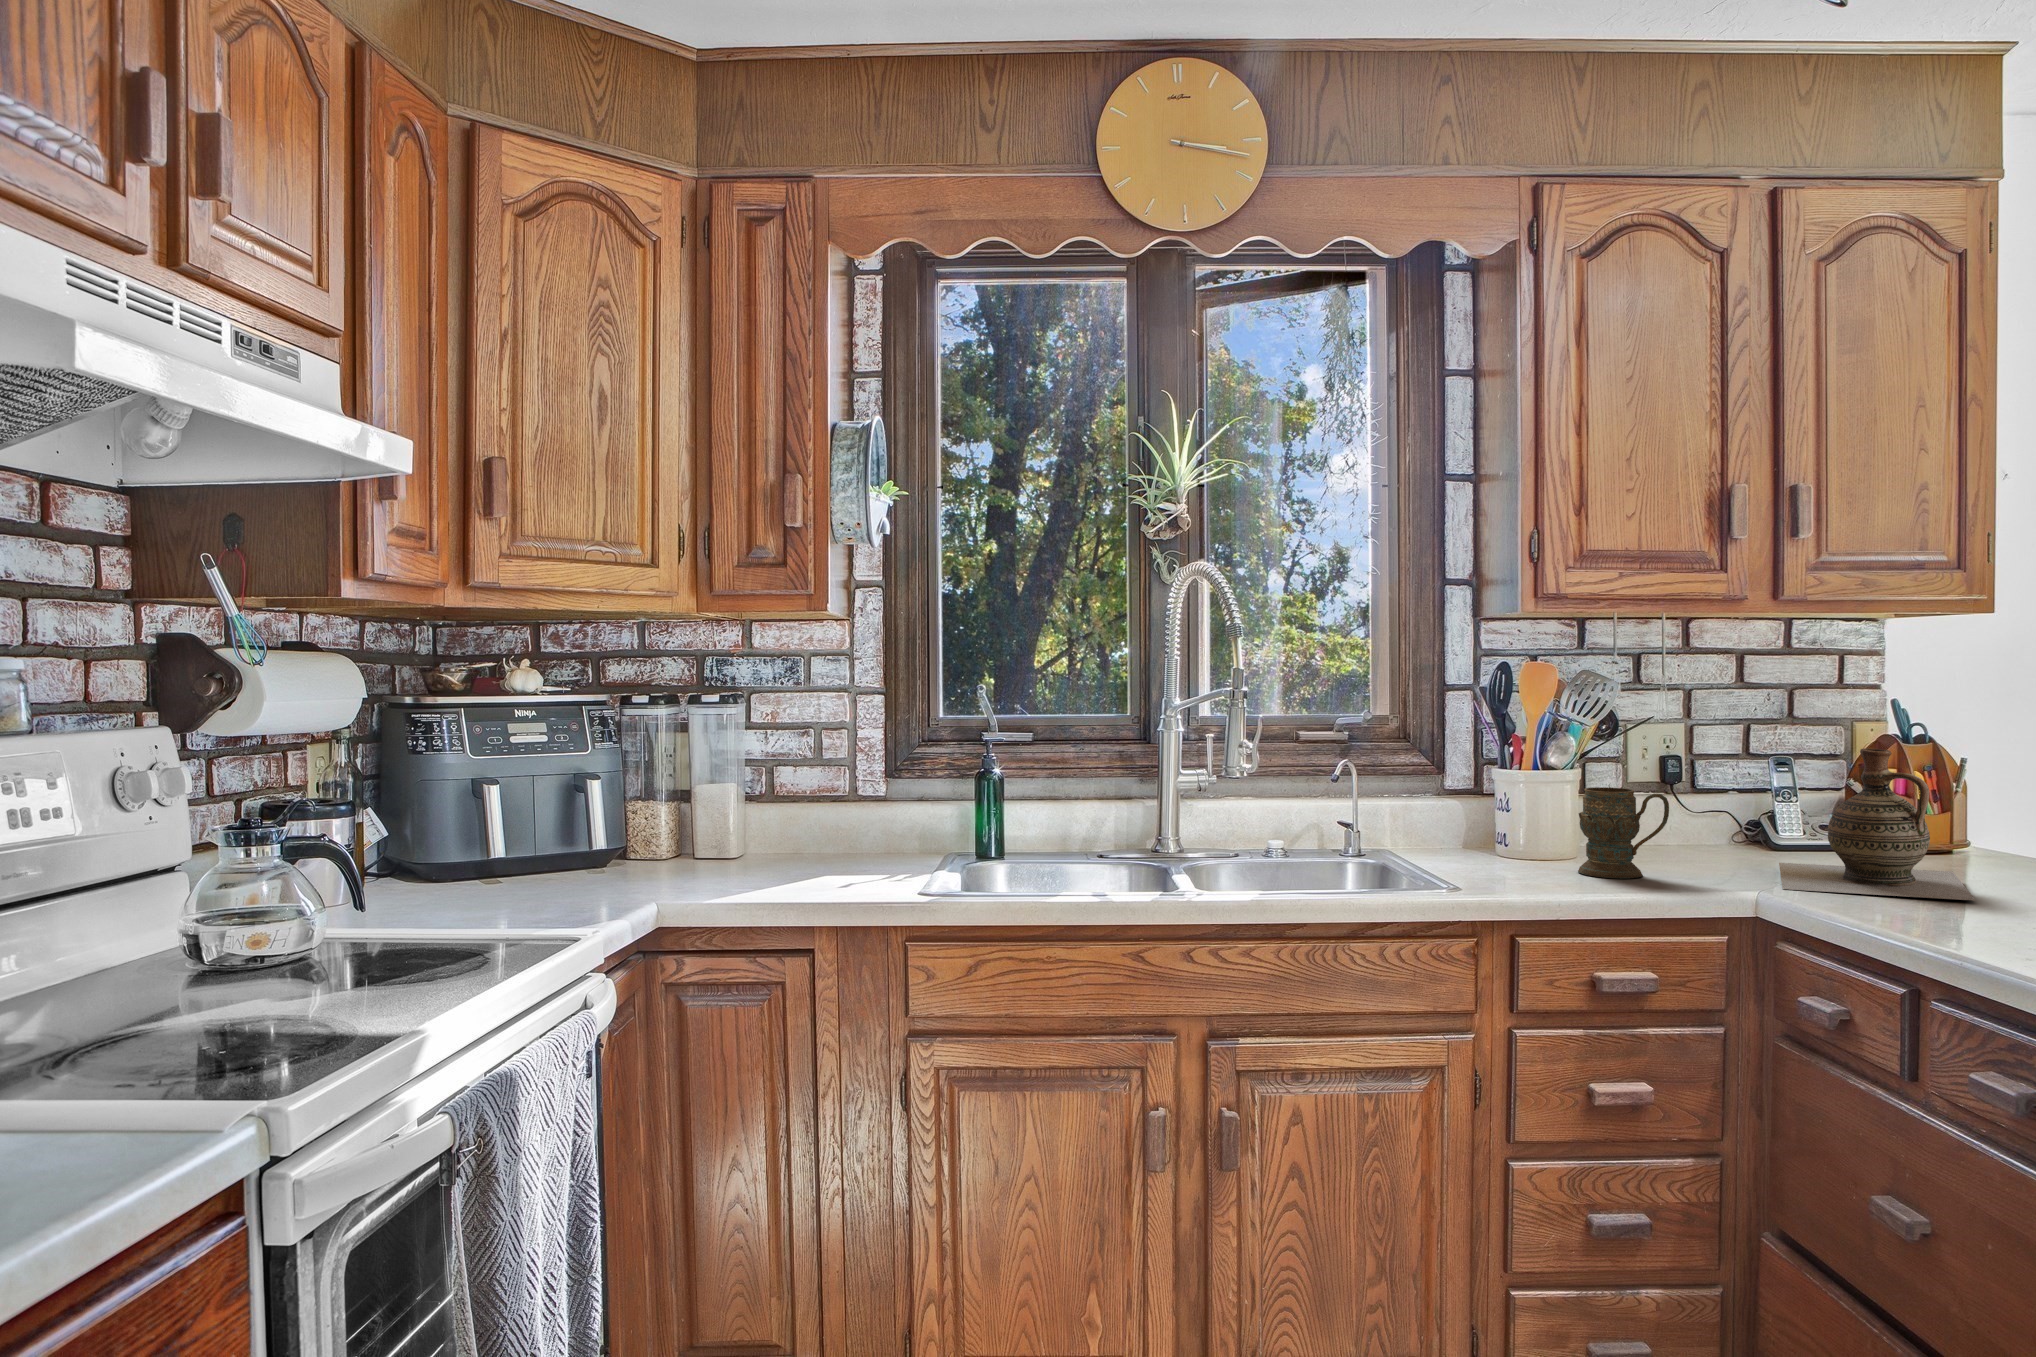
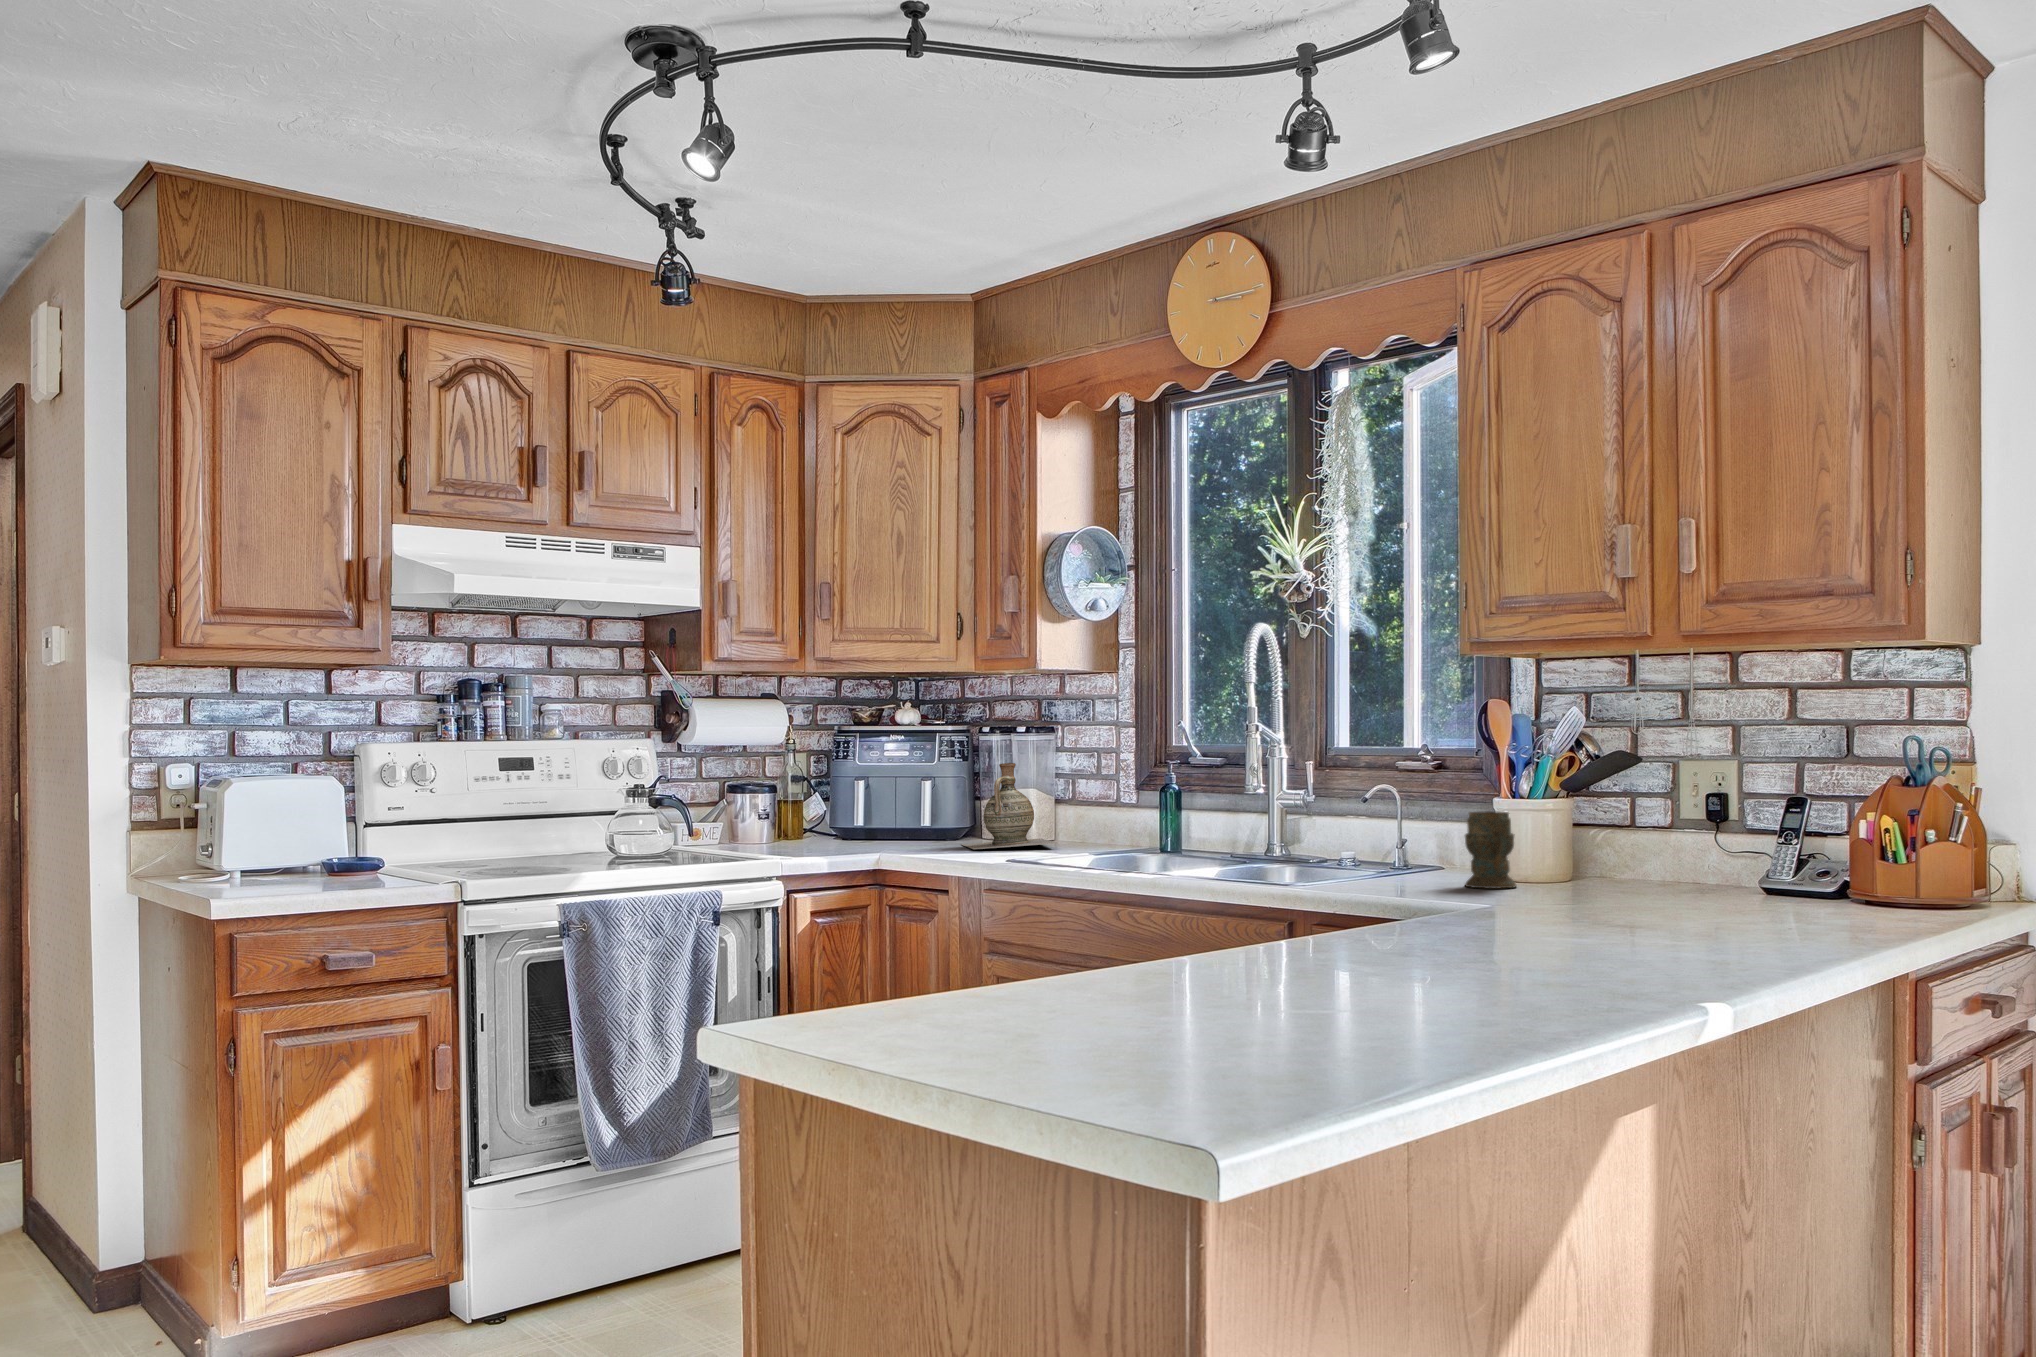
ceramic jug: present [1779,748,1975,900] -> present [962,763,1057,849]

